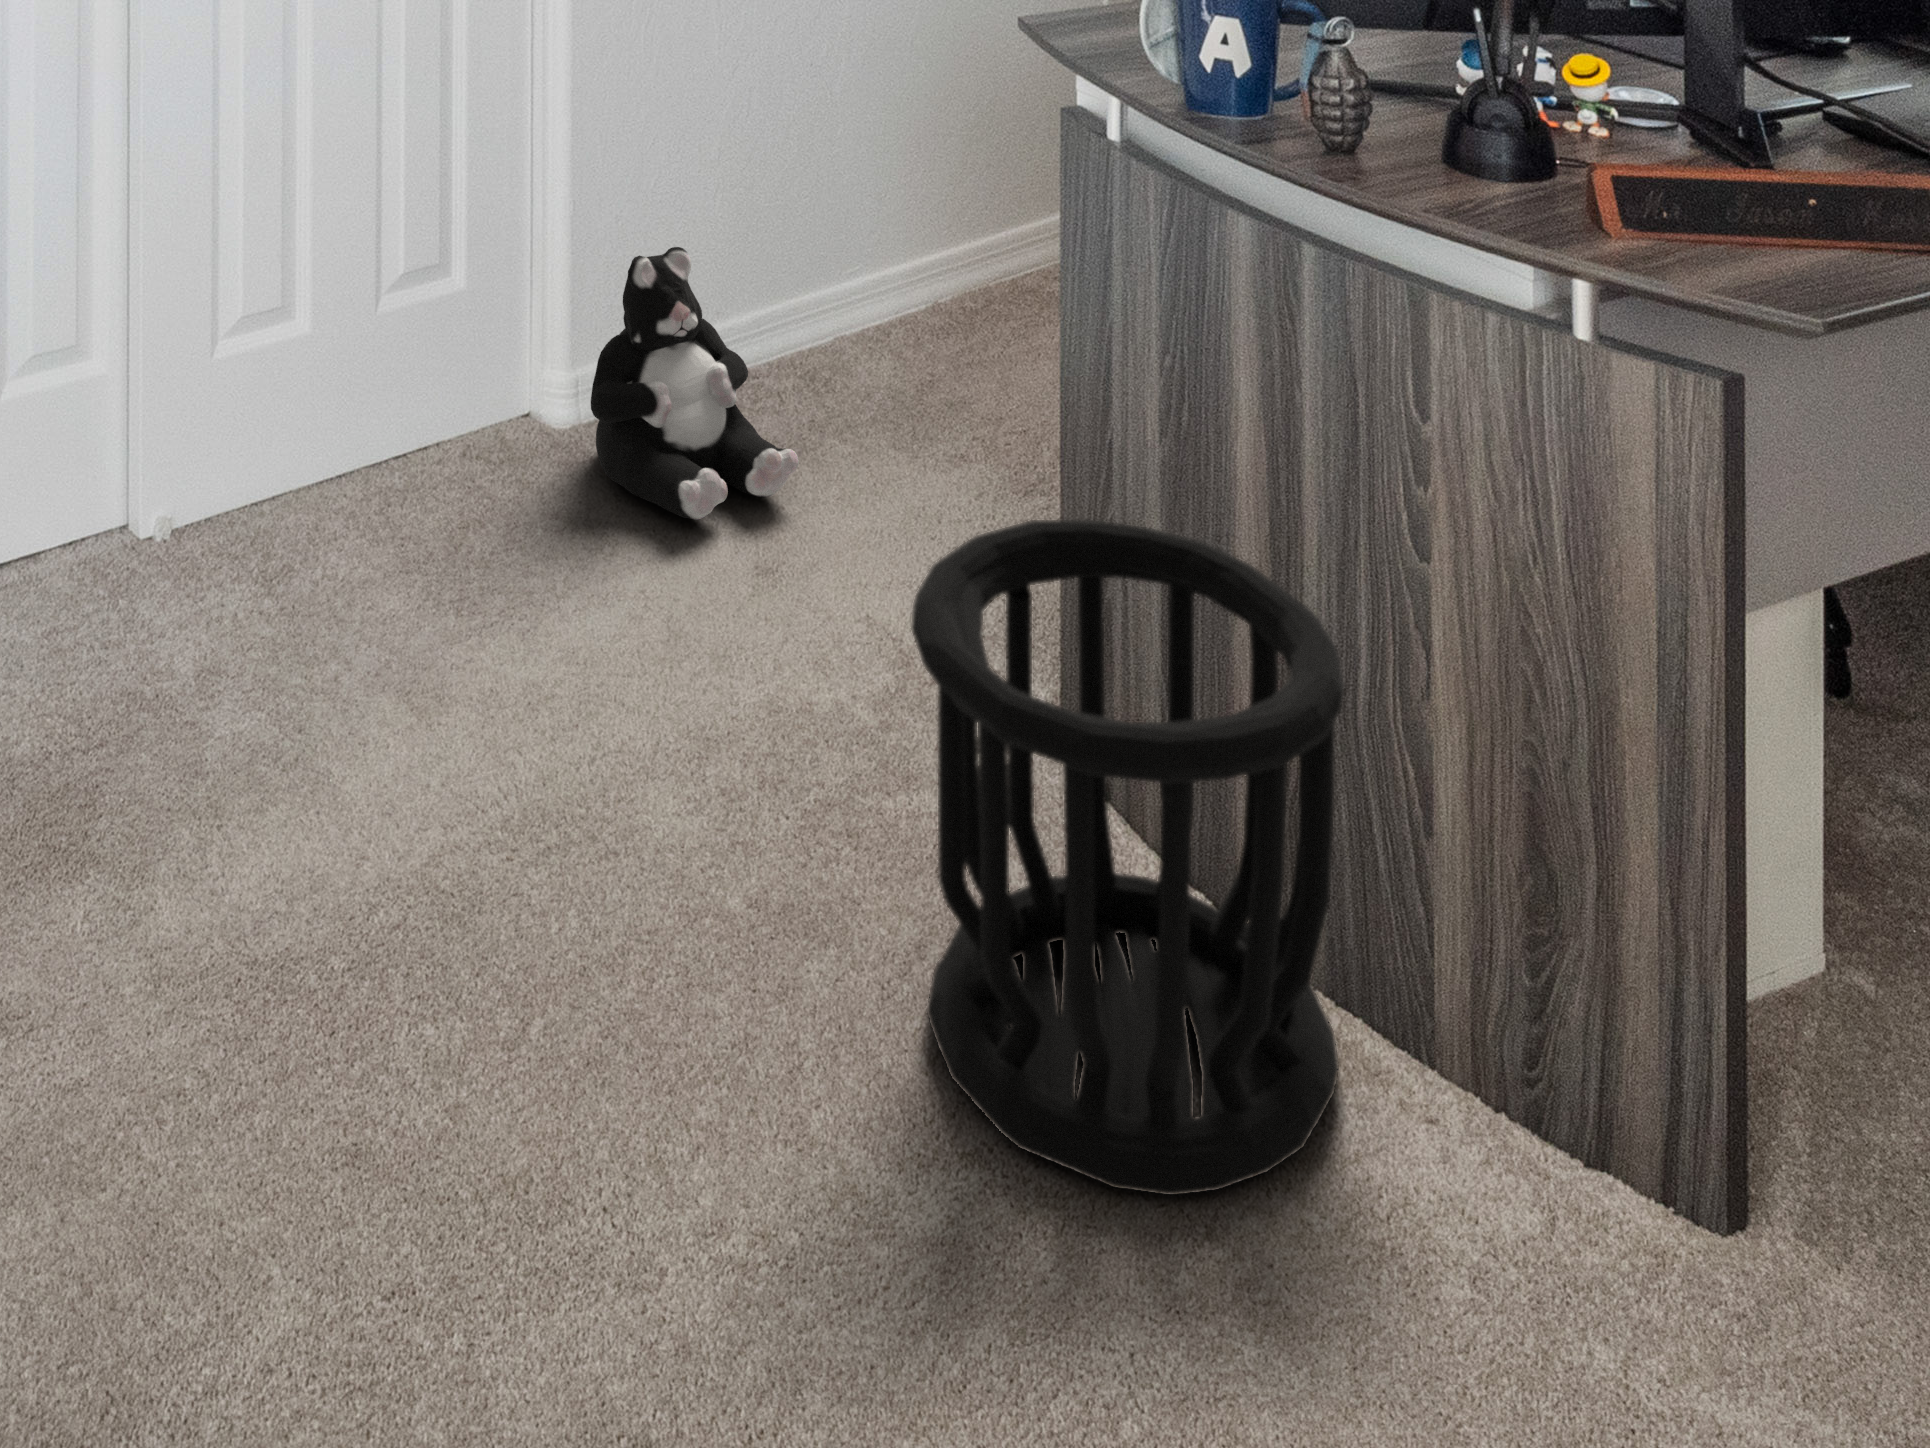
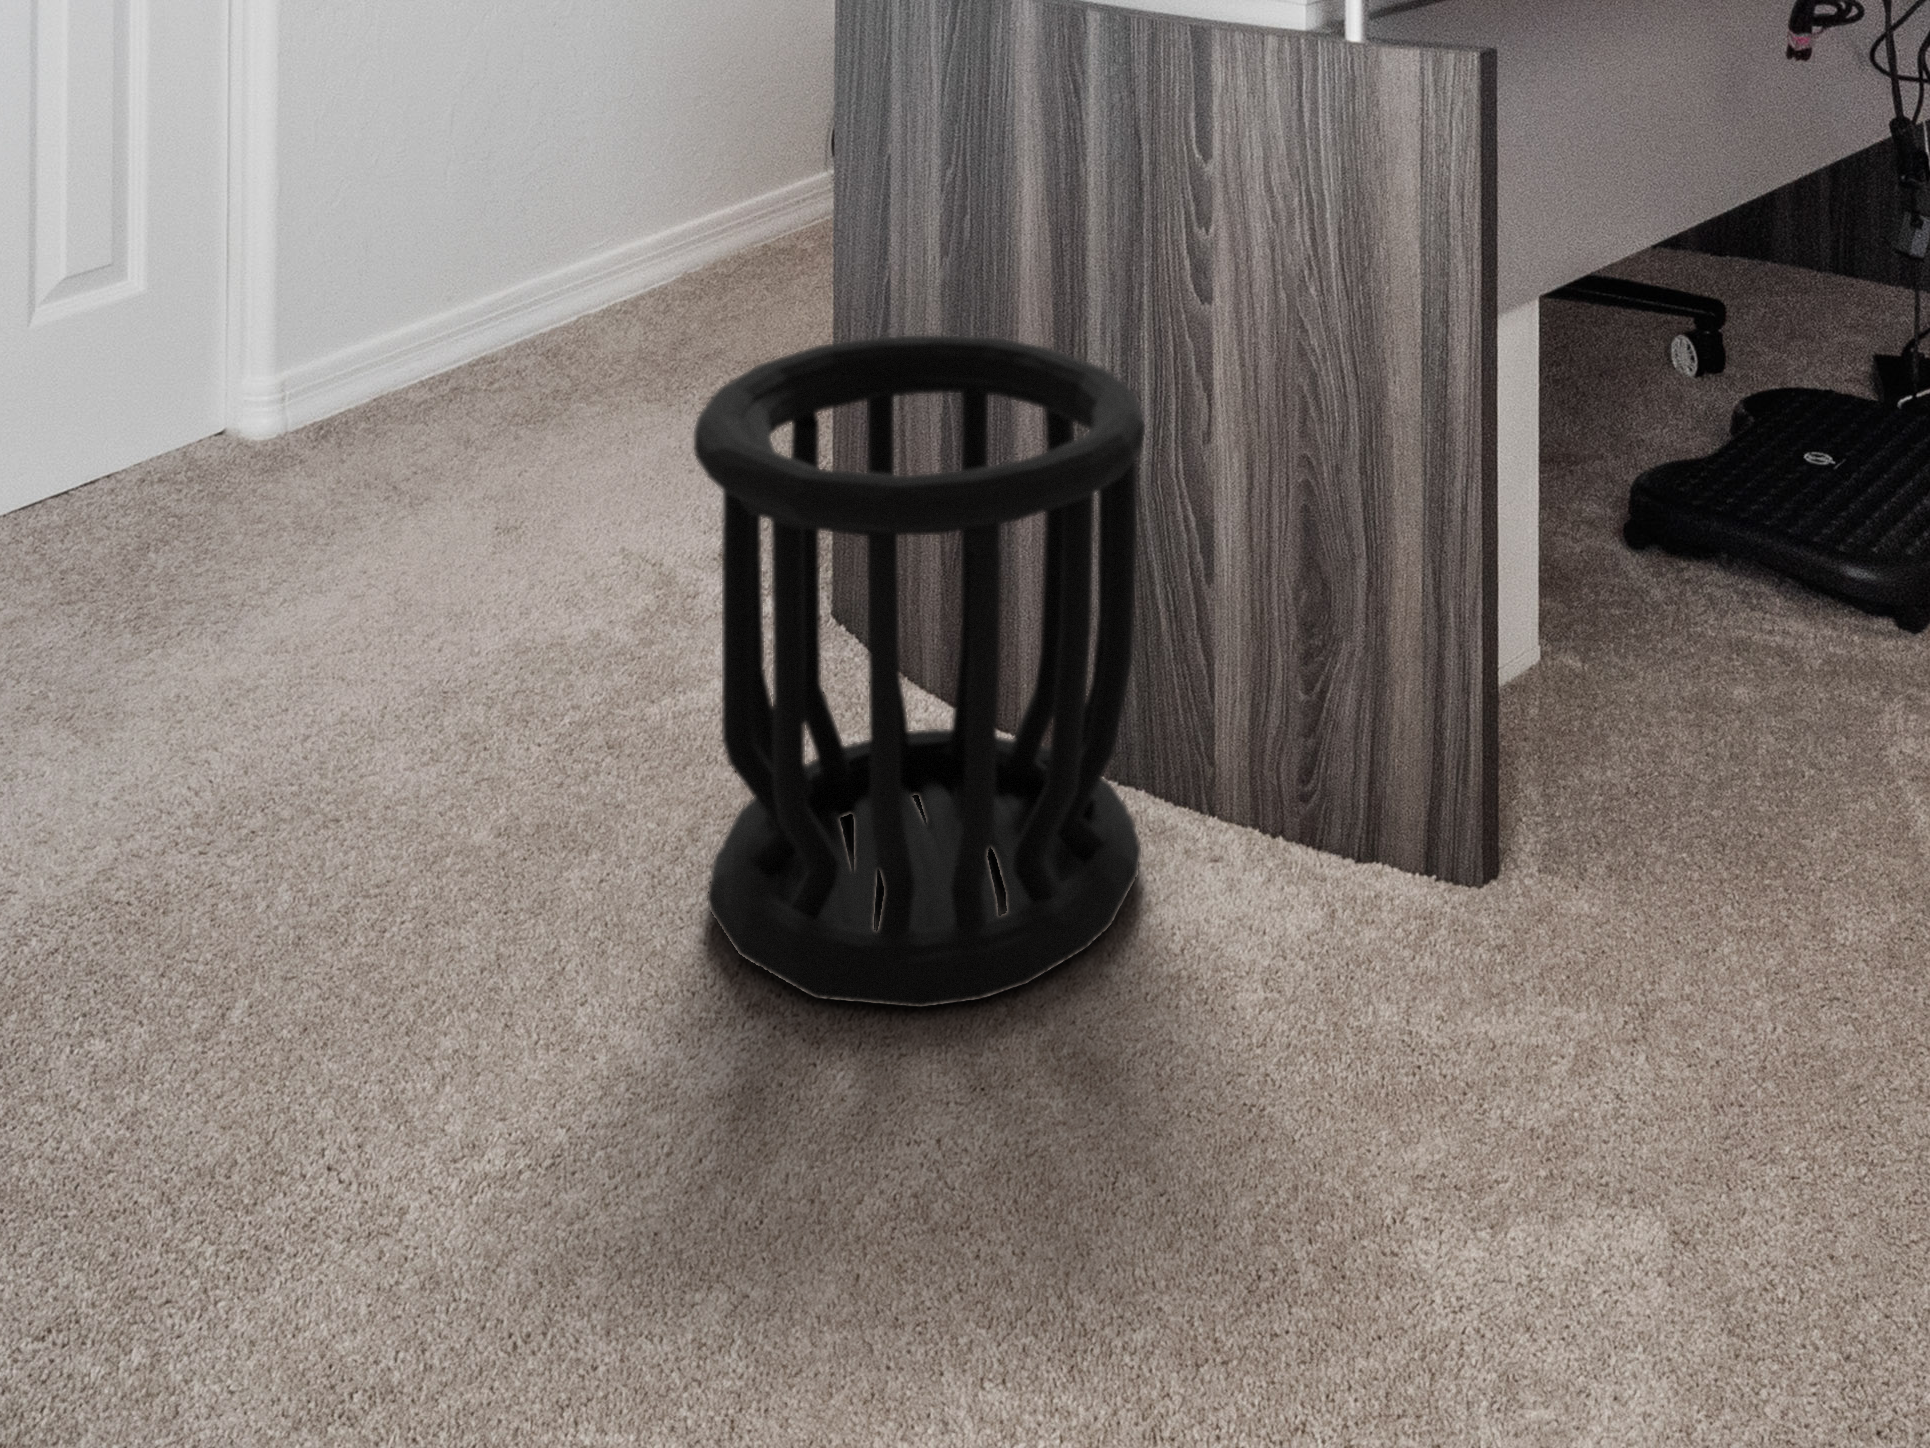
plush toy: present [591,247,799,520] -> none [276,227,530,530]

